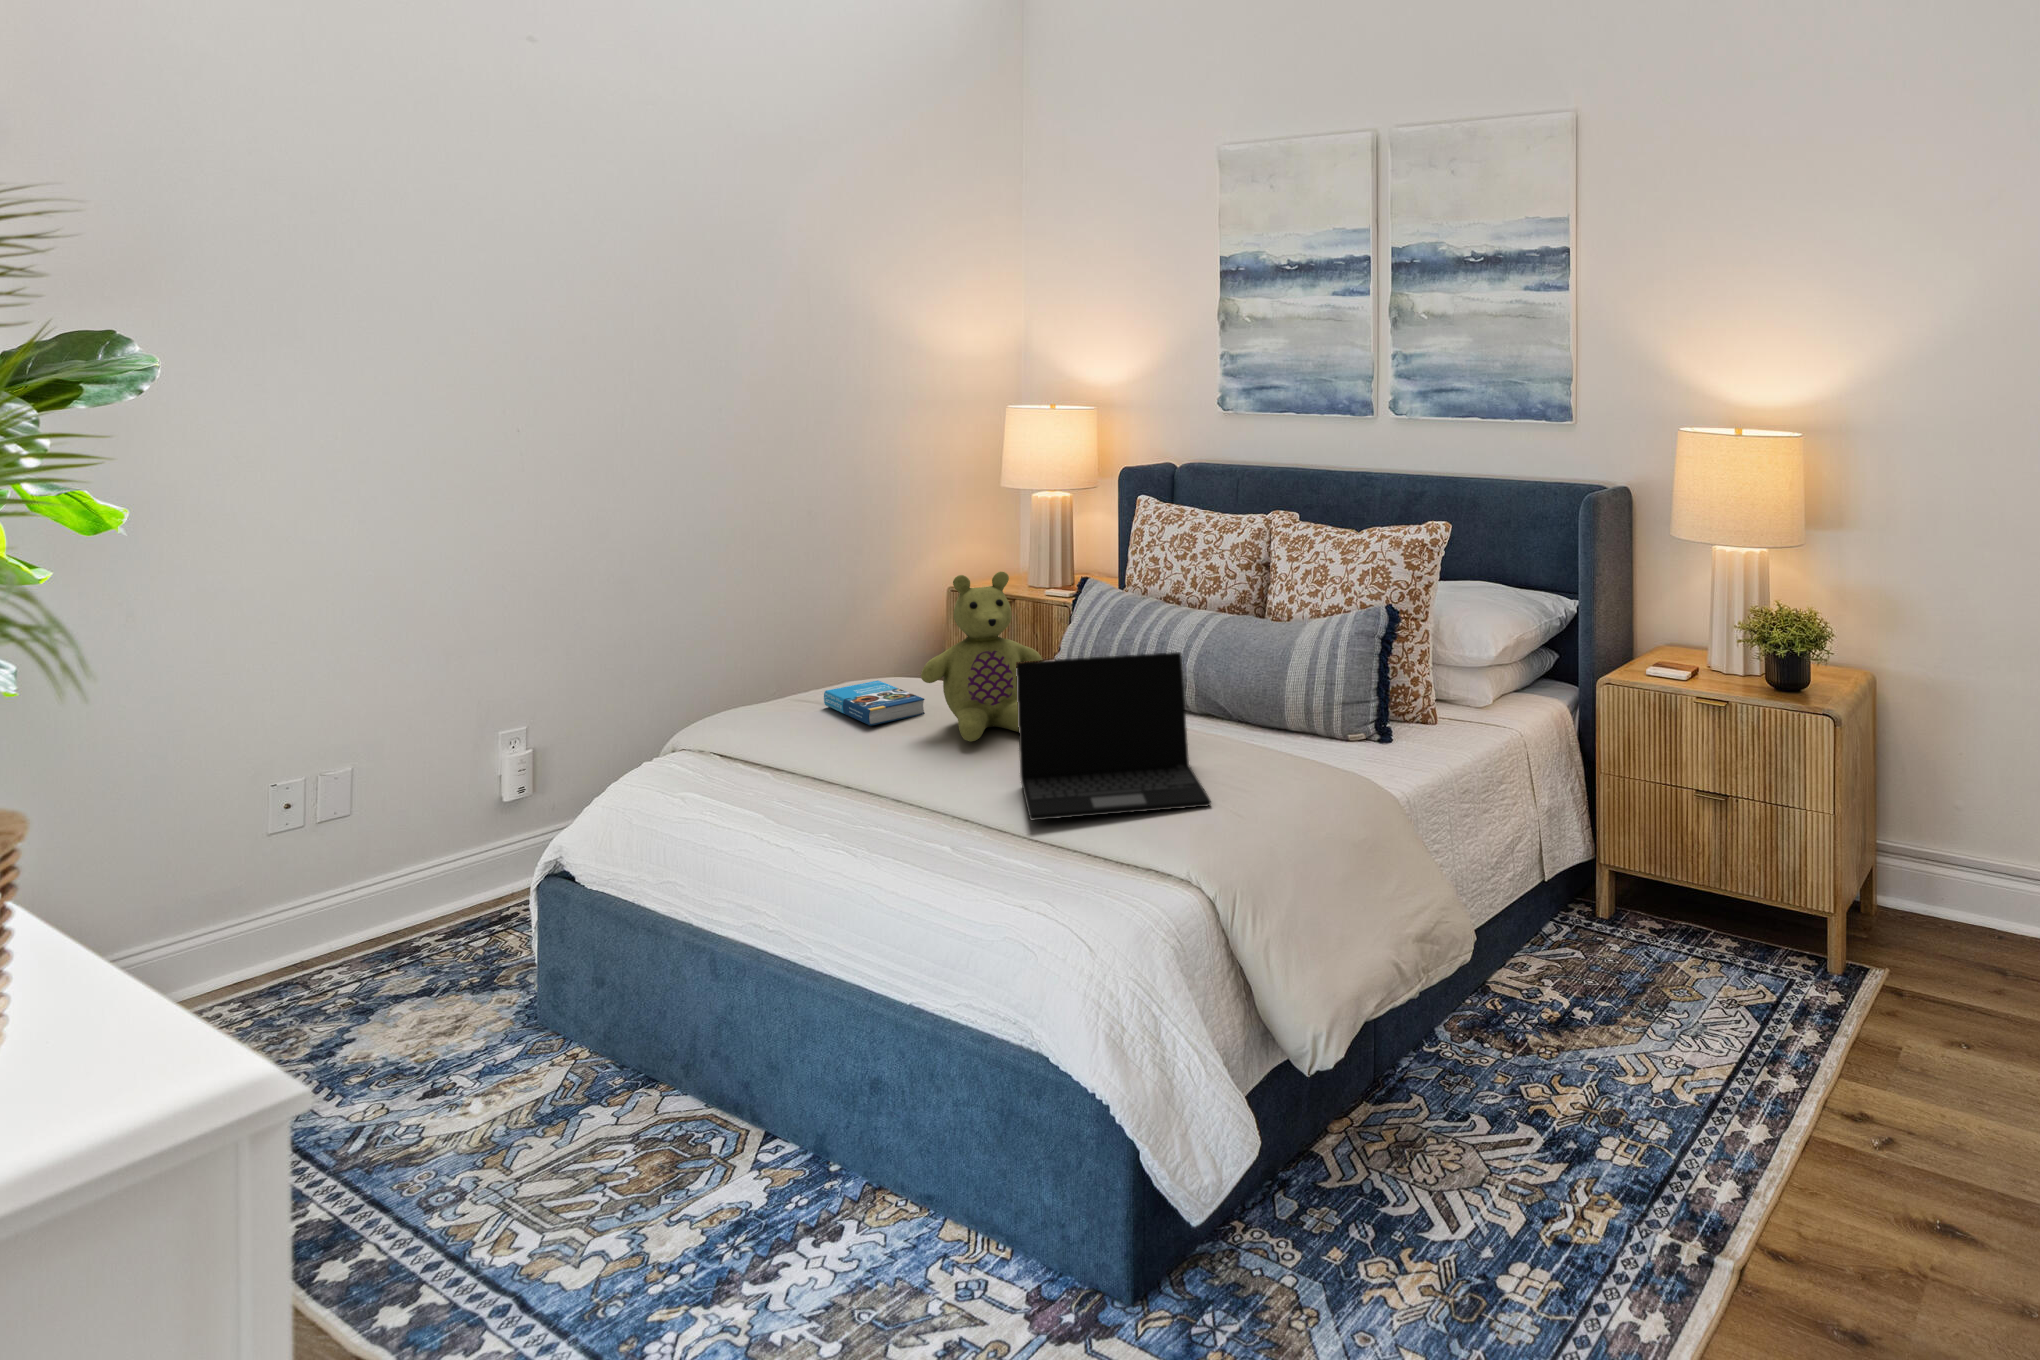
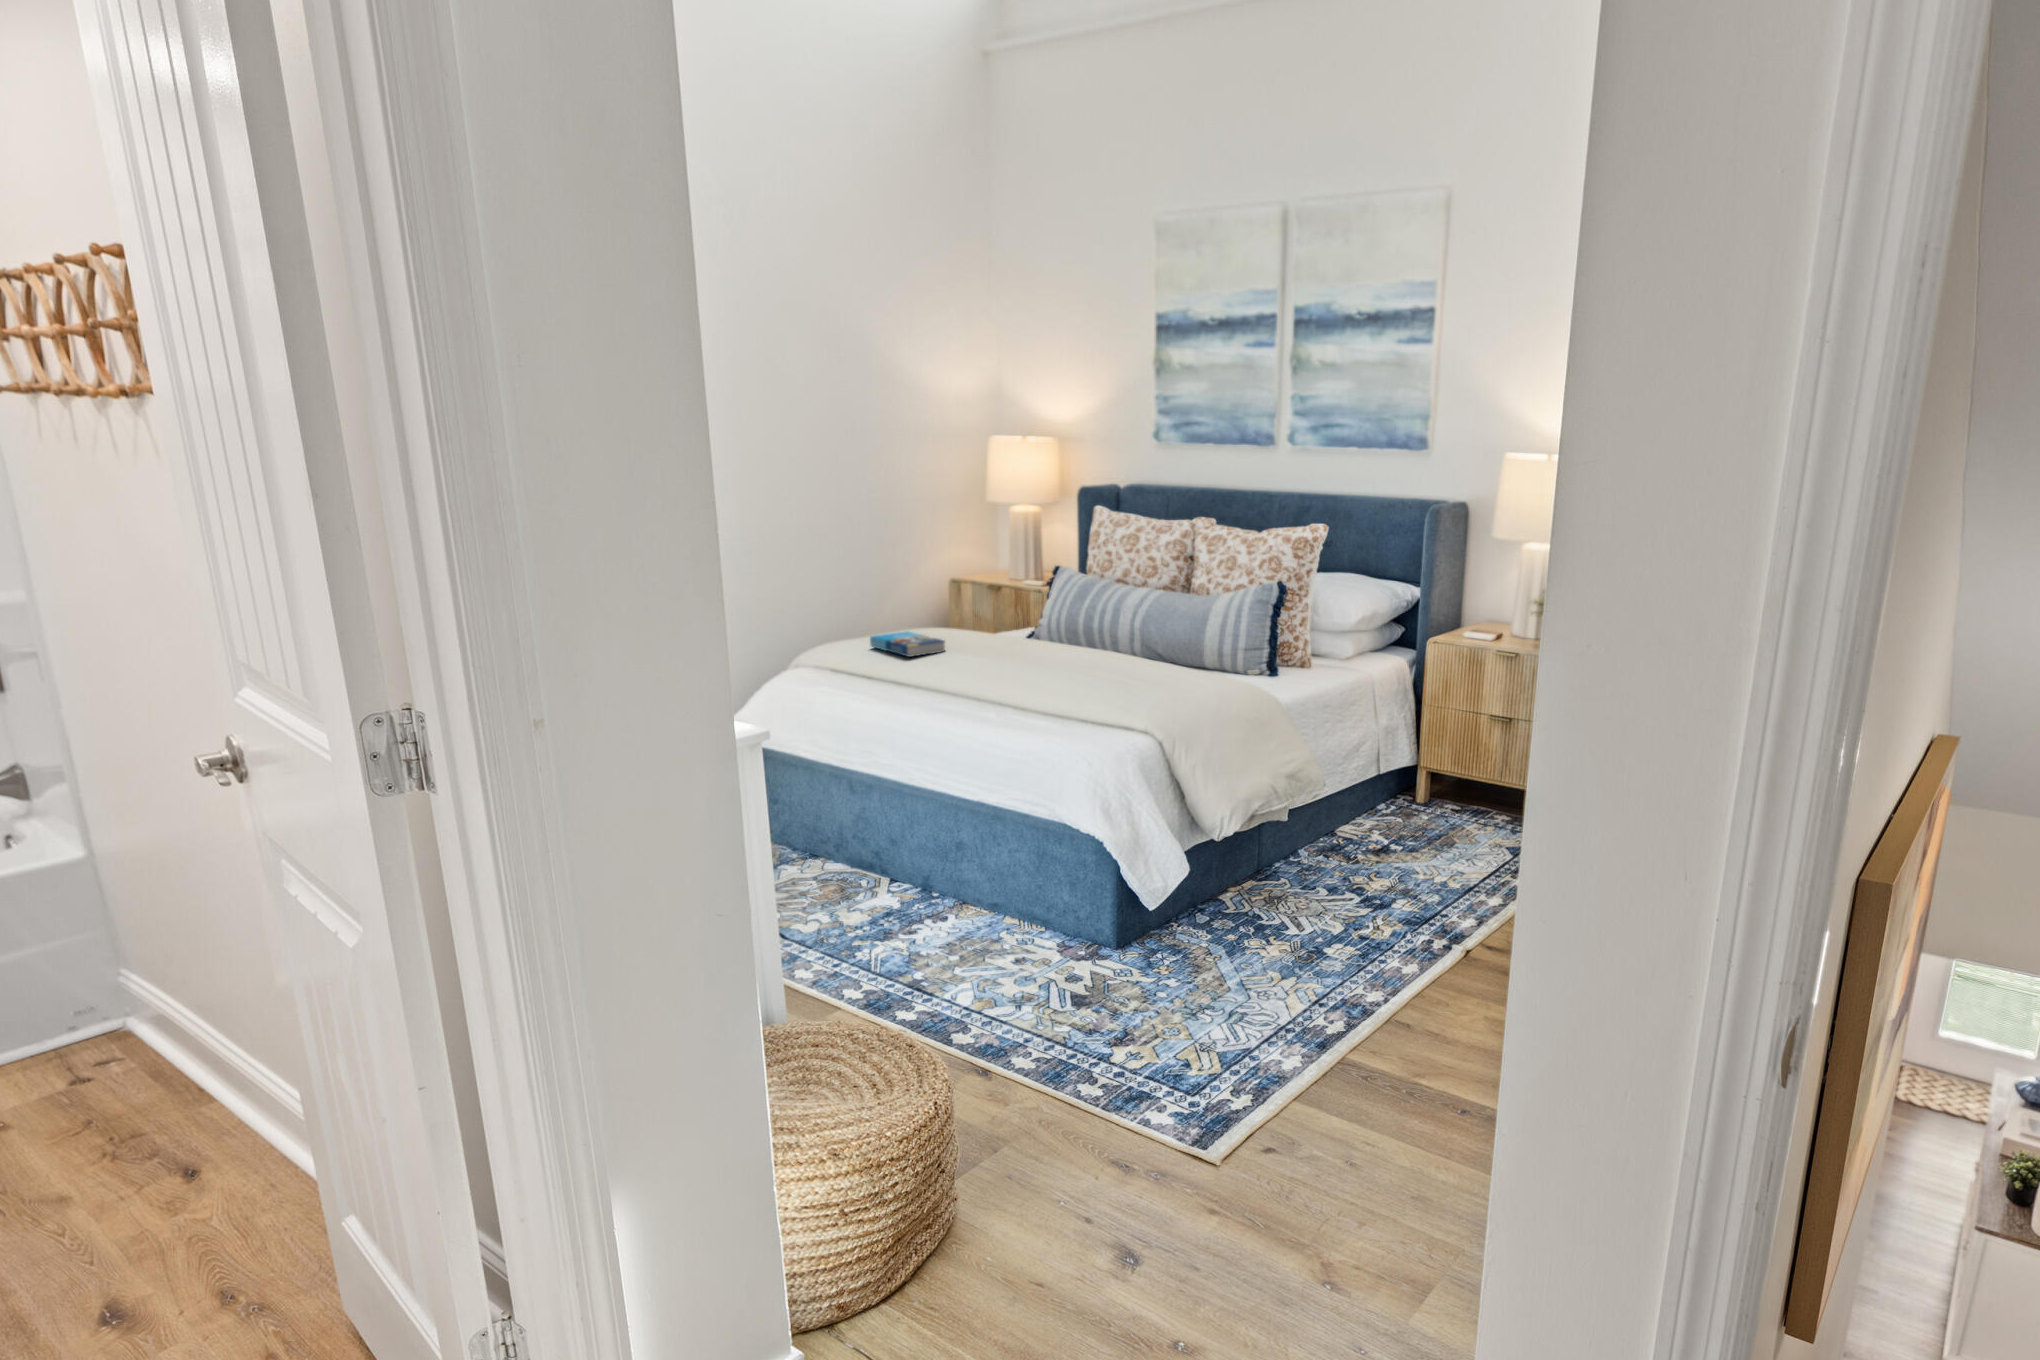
stuffed bear: present [921,572,1043,741] -> none [945,547,1032,664]
laptop: present [1016,652,1211,820] -> none [1019,600,1156,702]

